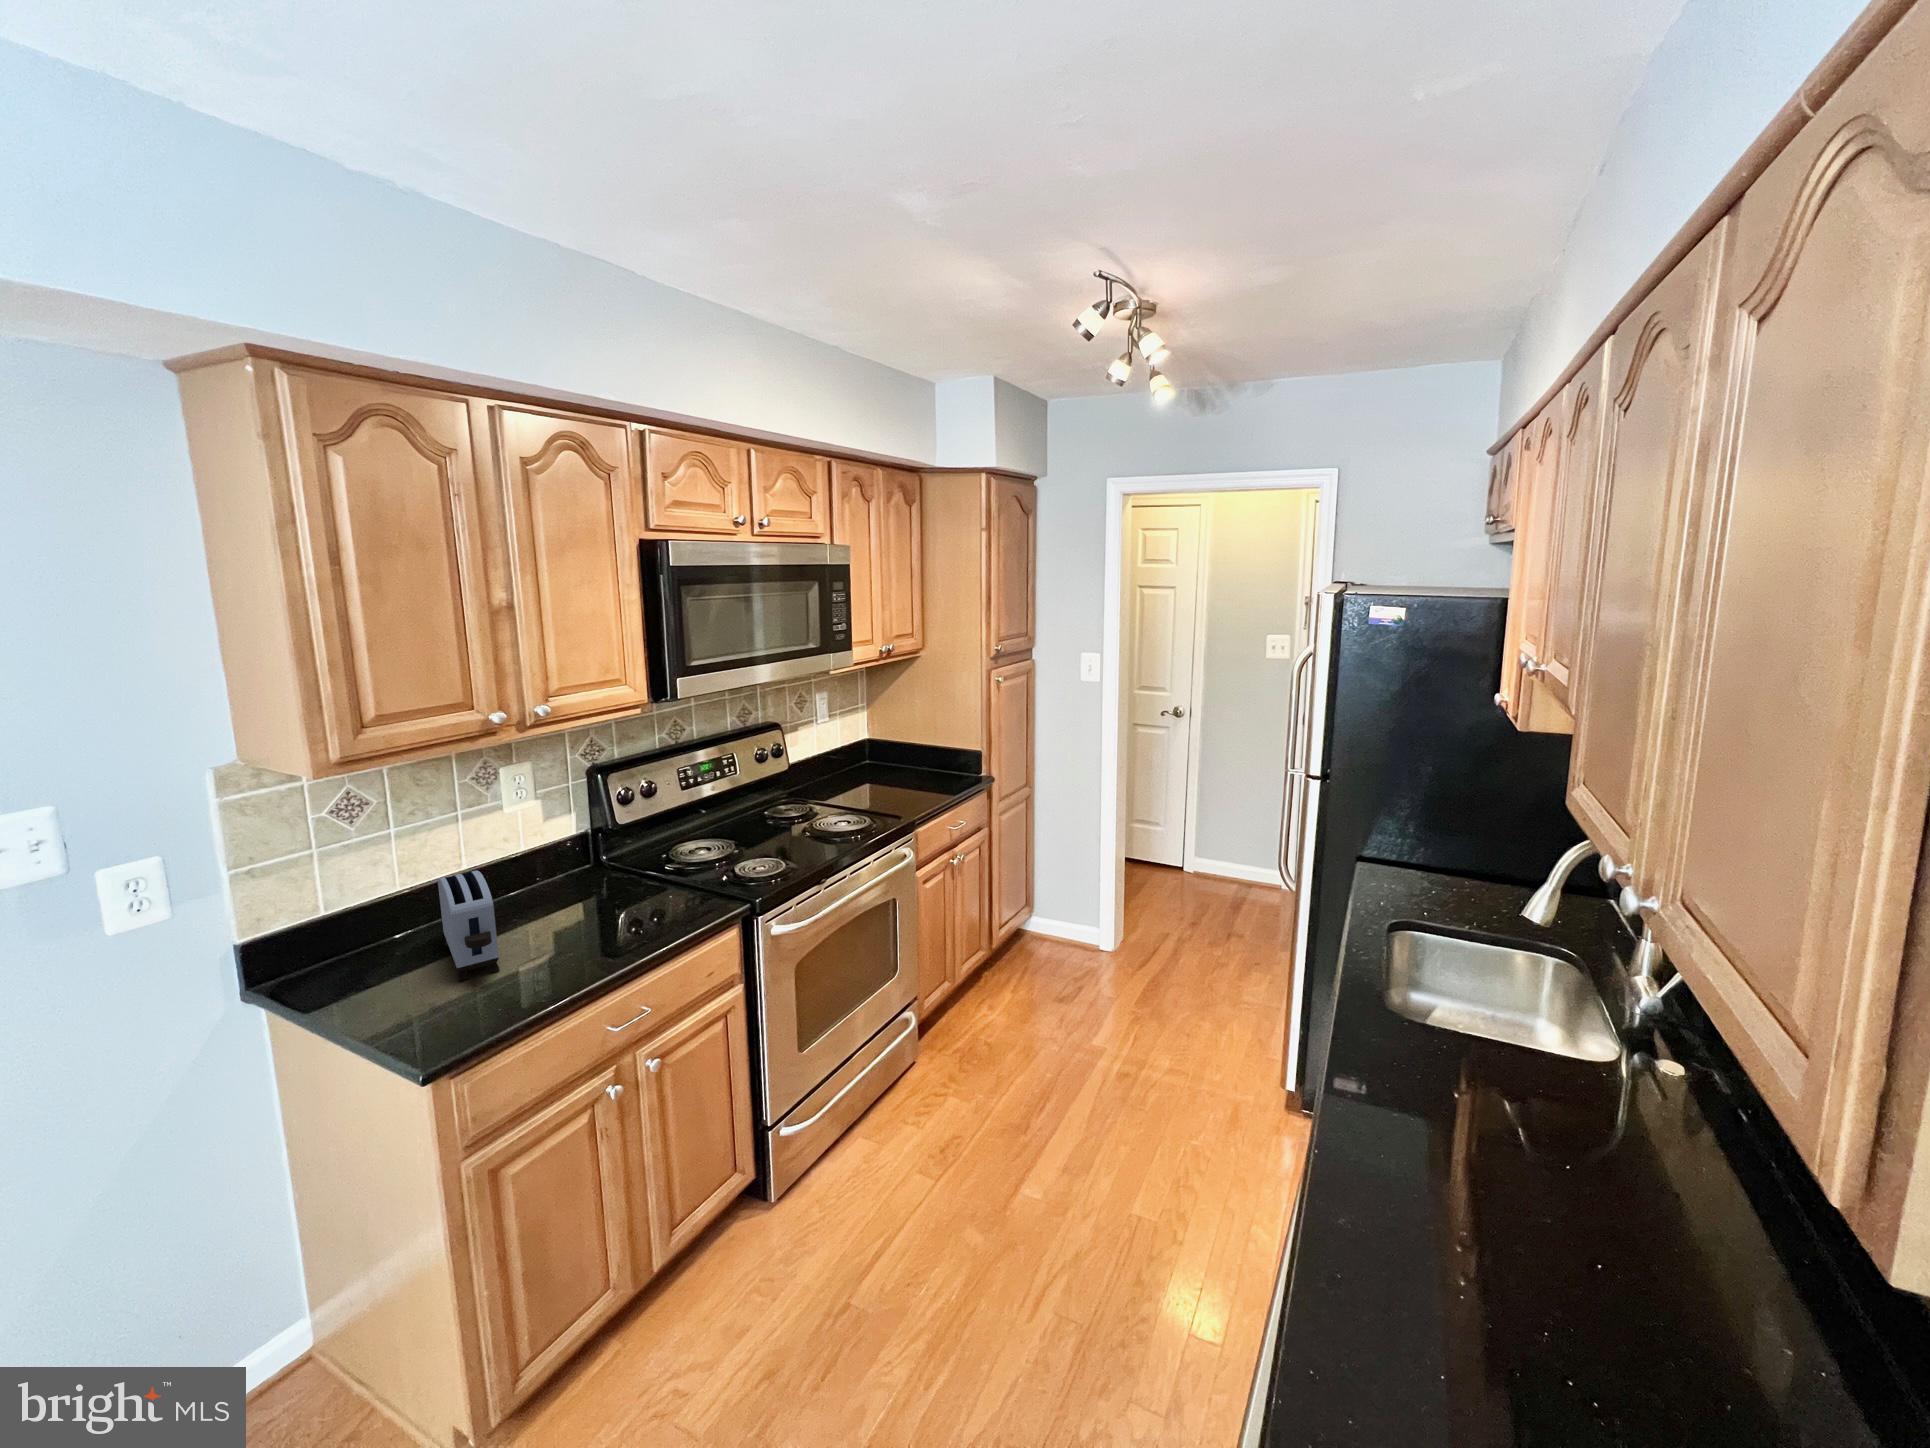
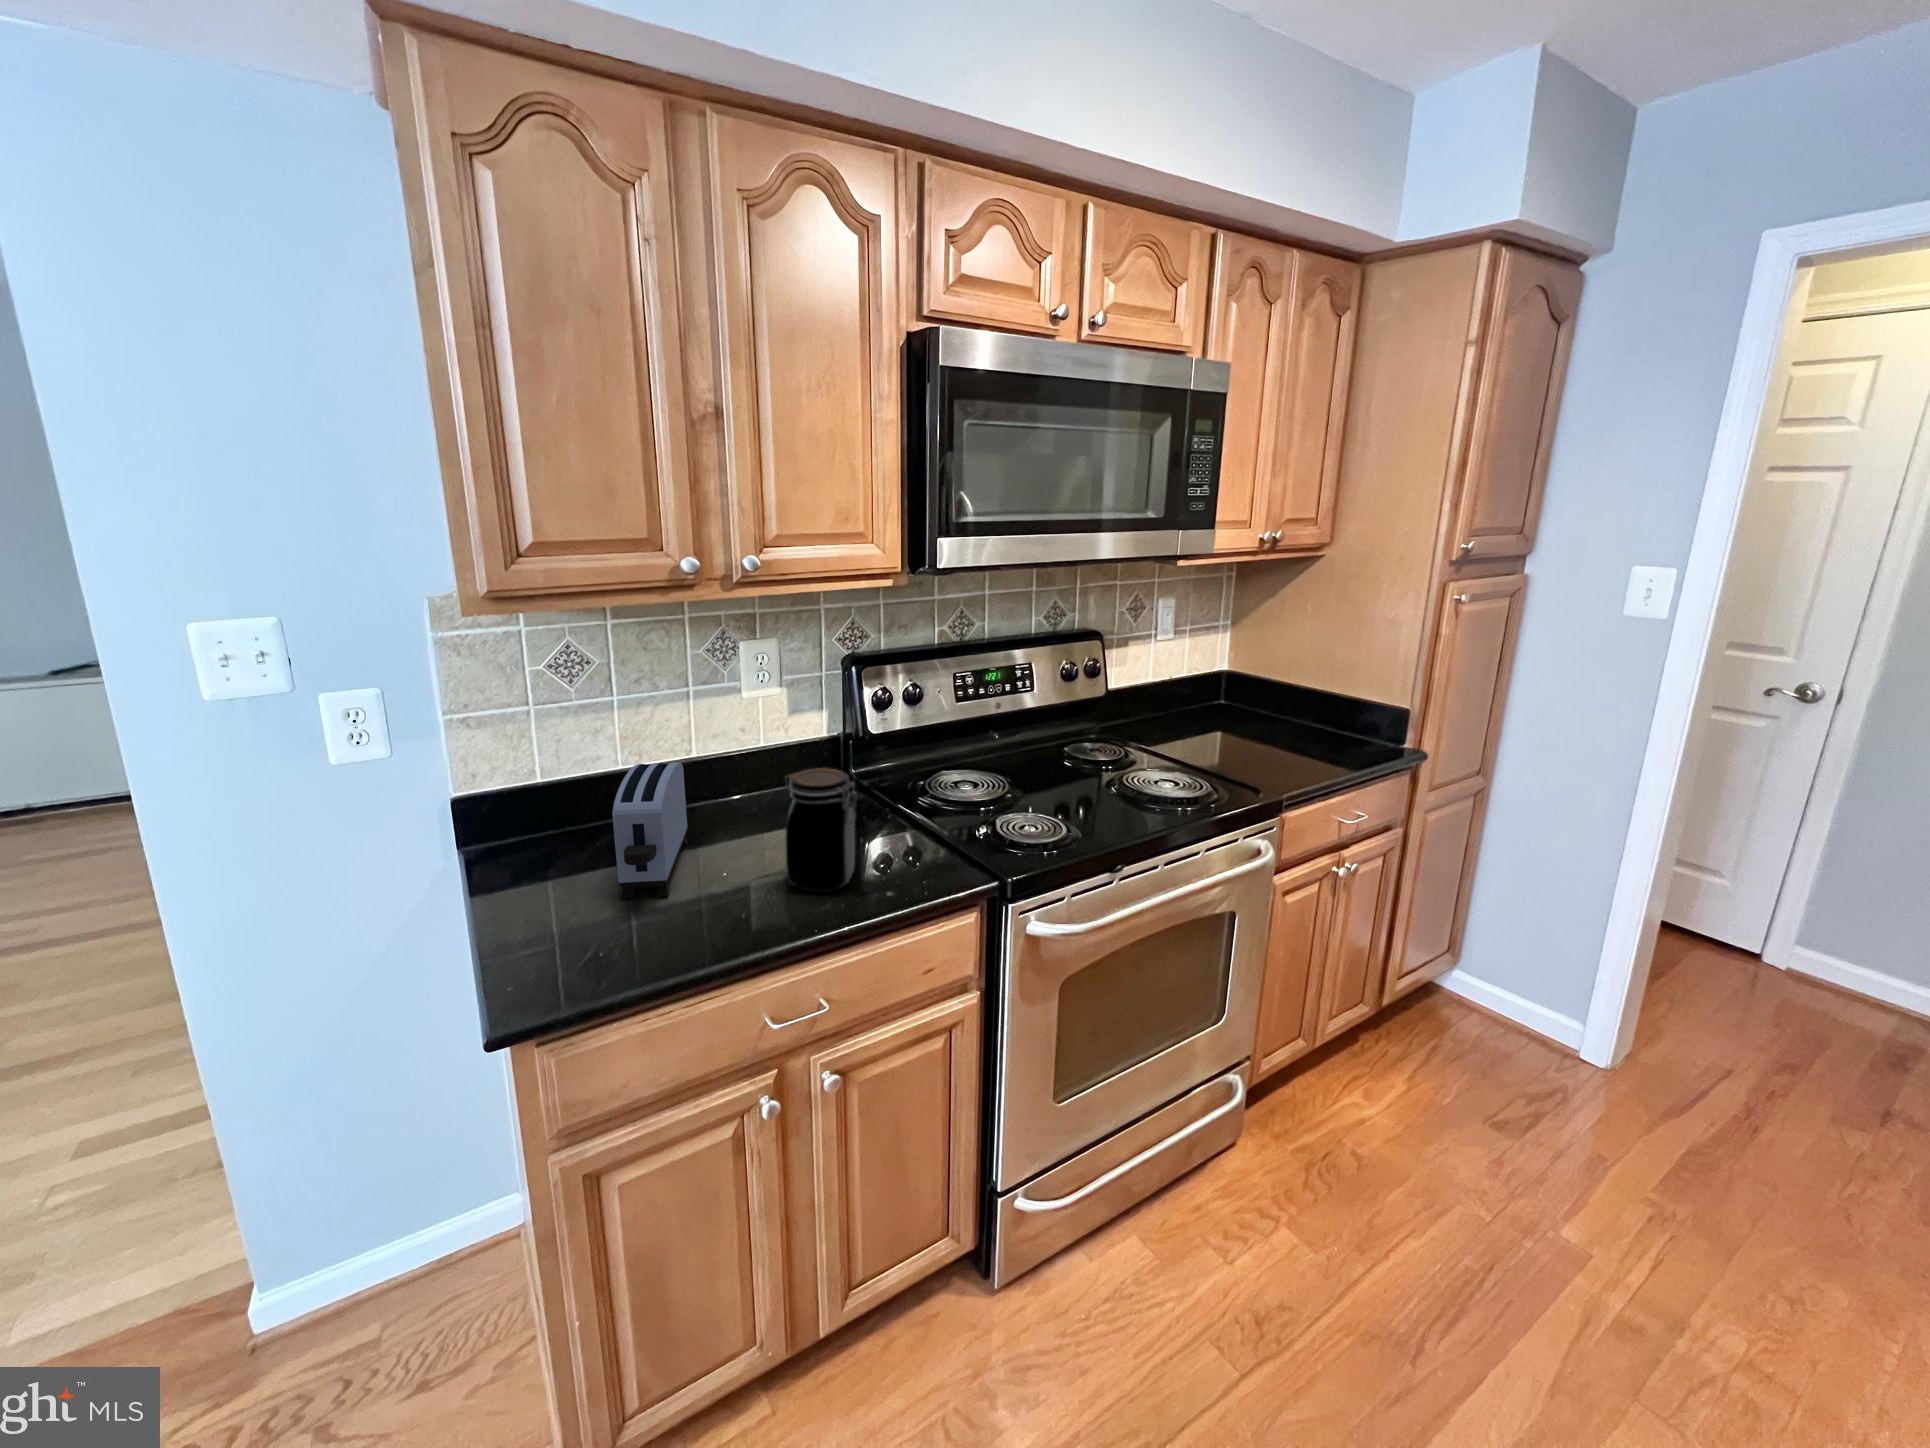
jar: none [584,850,647,941] -> present [785,768,857,892]

